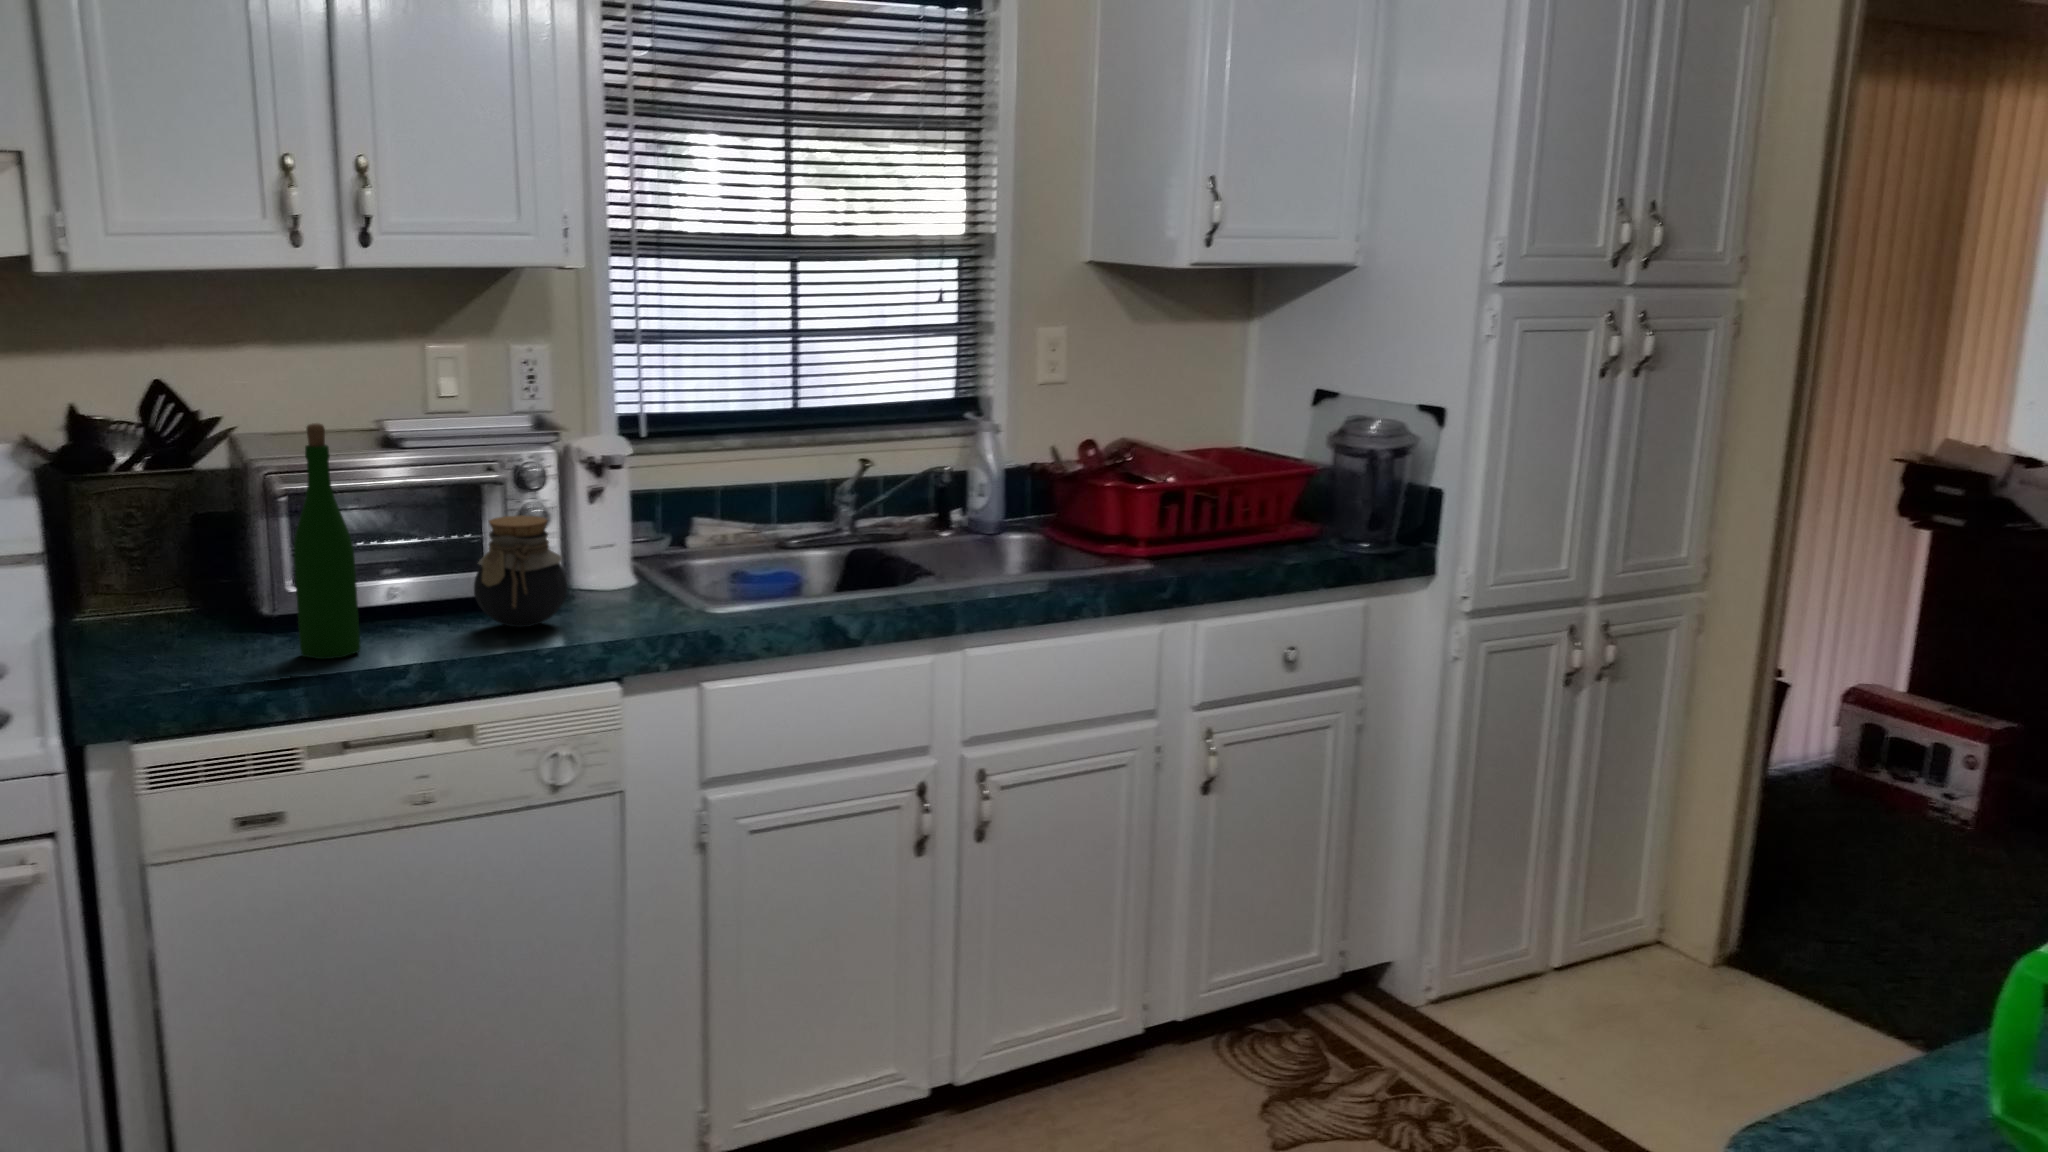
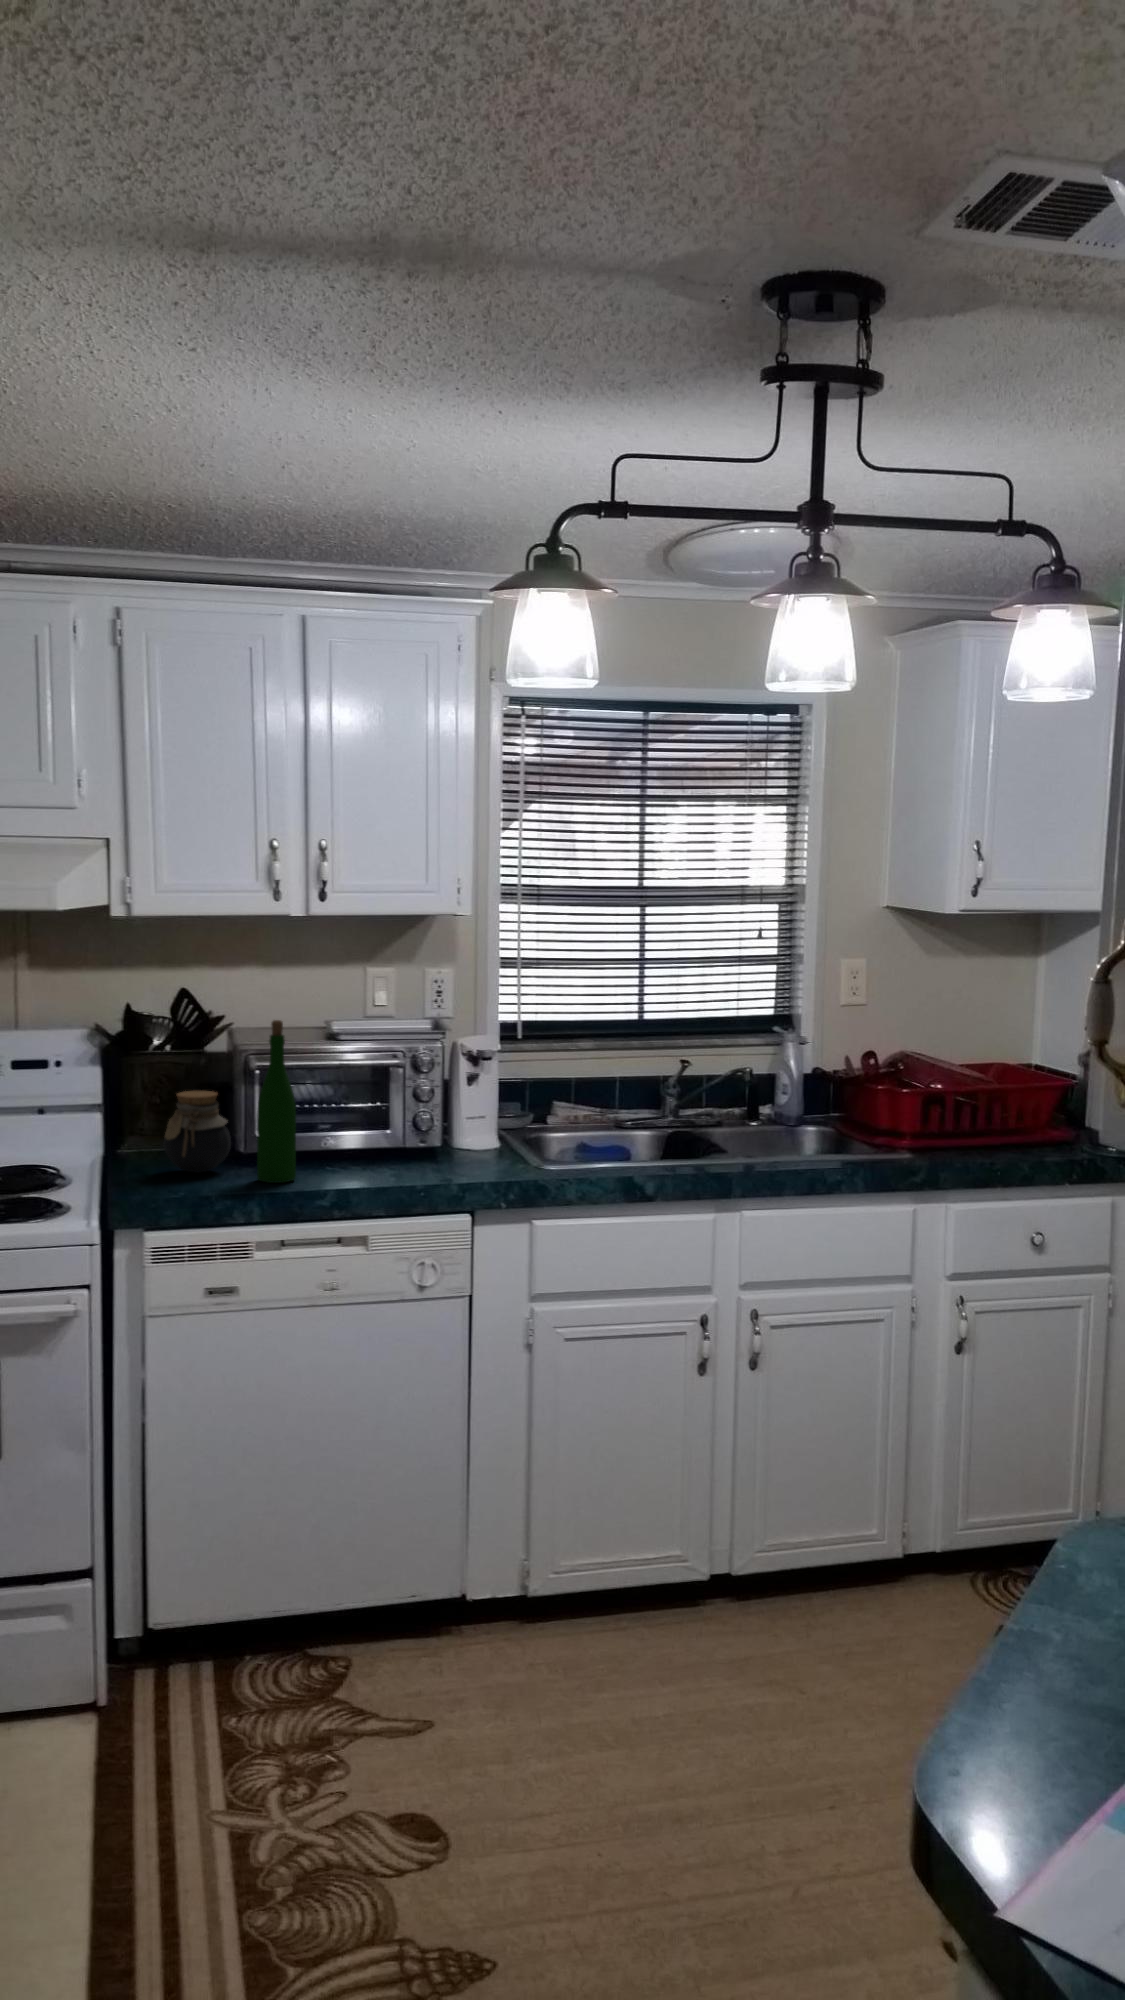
jar: present [474,515,567,628] -> present [164,1091,231,1173]

